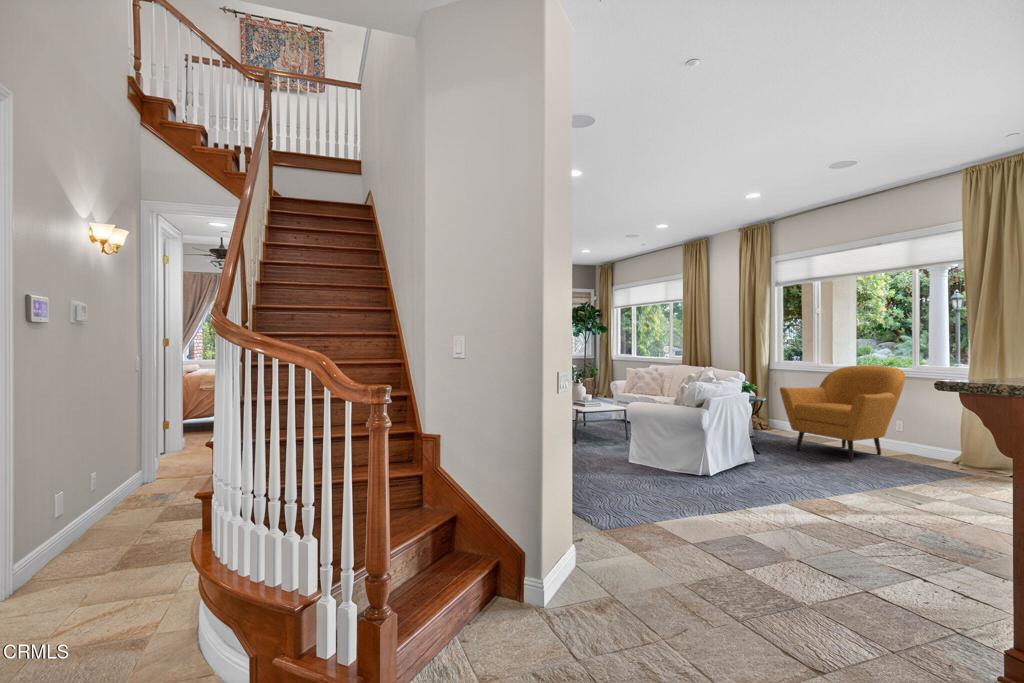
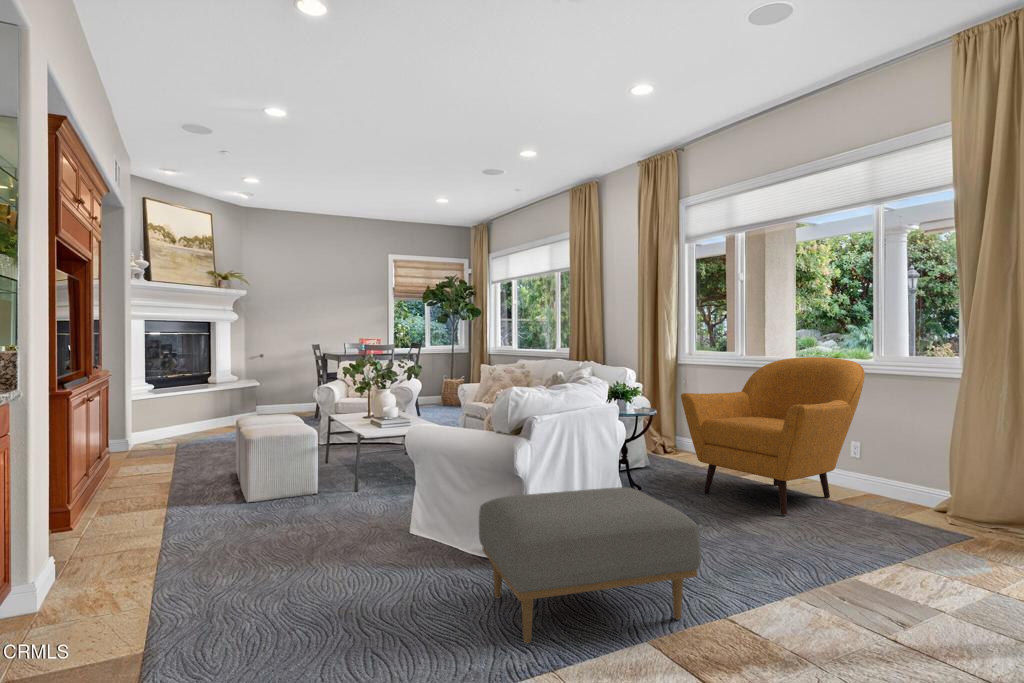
ottoman: none [689,435,814,503] -> present [479,487,701,644]

